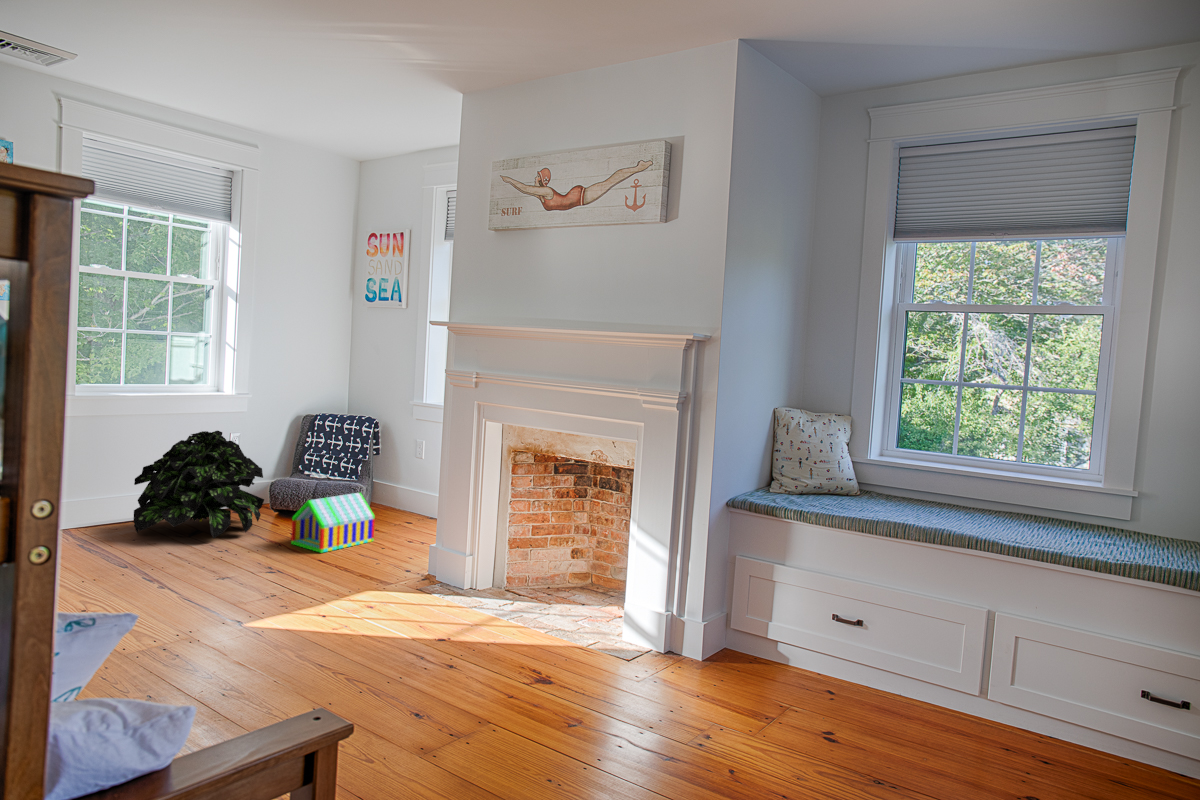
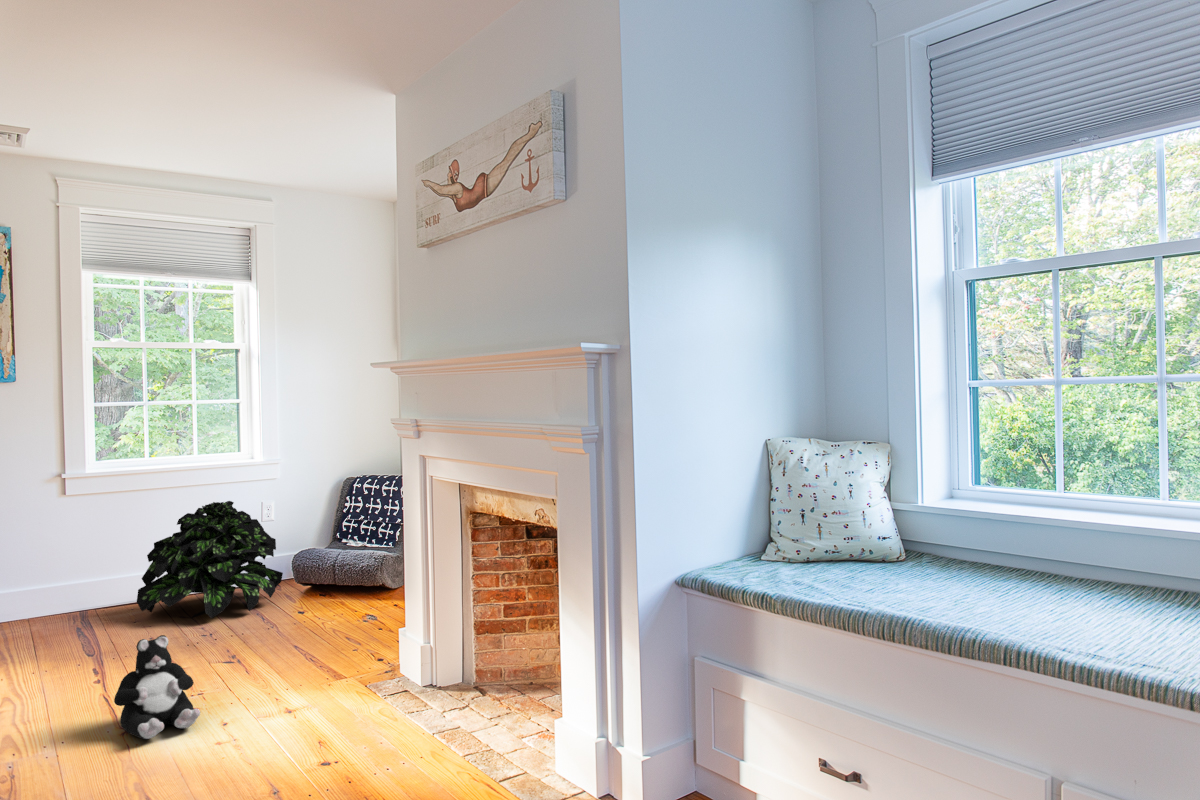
toy house: present [291,493,375,553] -> none [286,564,377,635]
plush toy: none [229,545,306,631] -> present [114,635,200,739]

